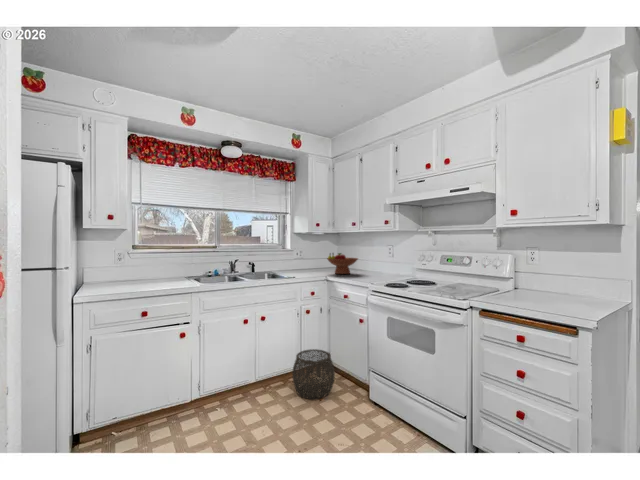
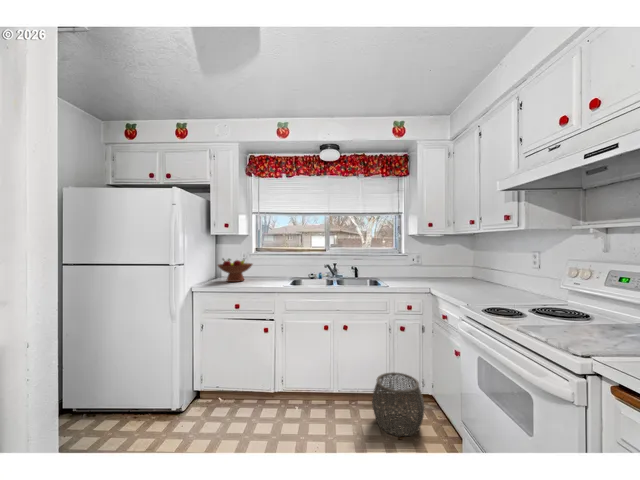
fruit bowl: present [327,253,358,274] -> present [218,259,252,282]

